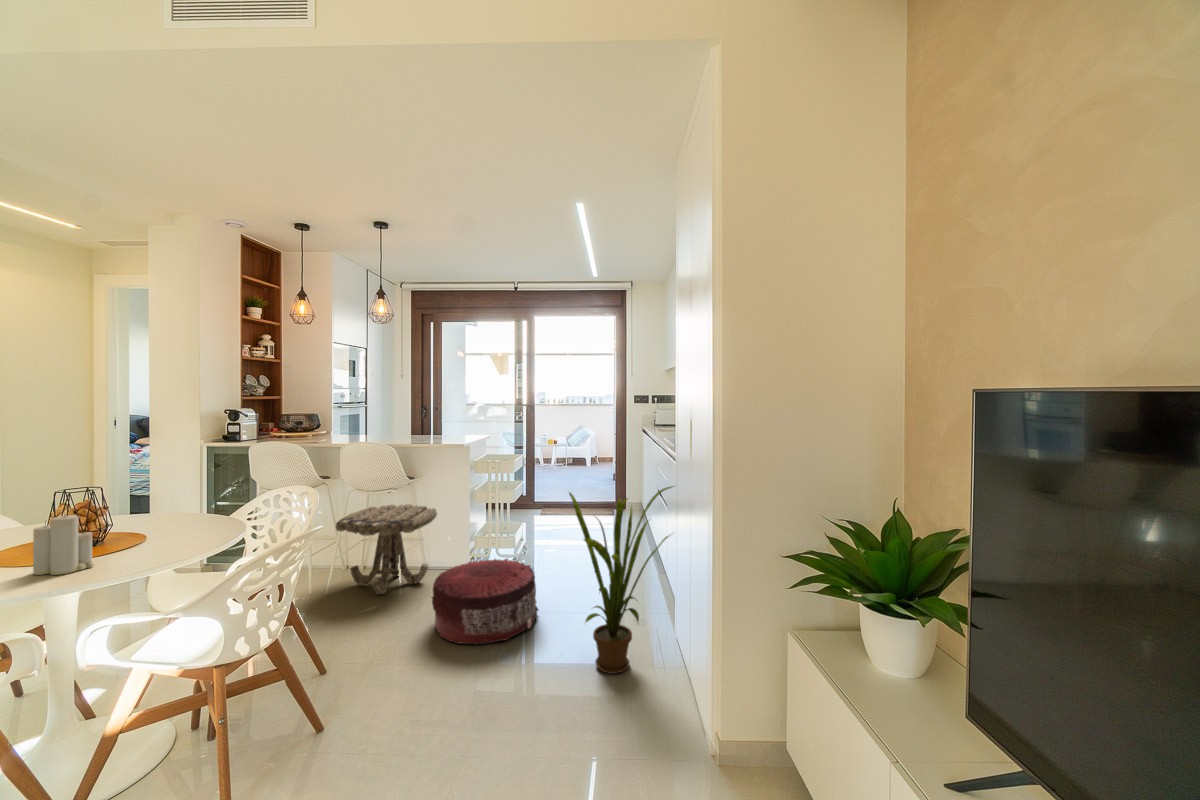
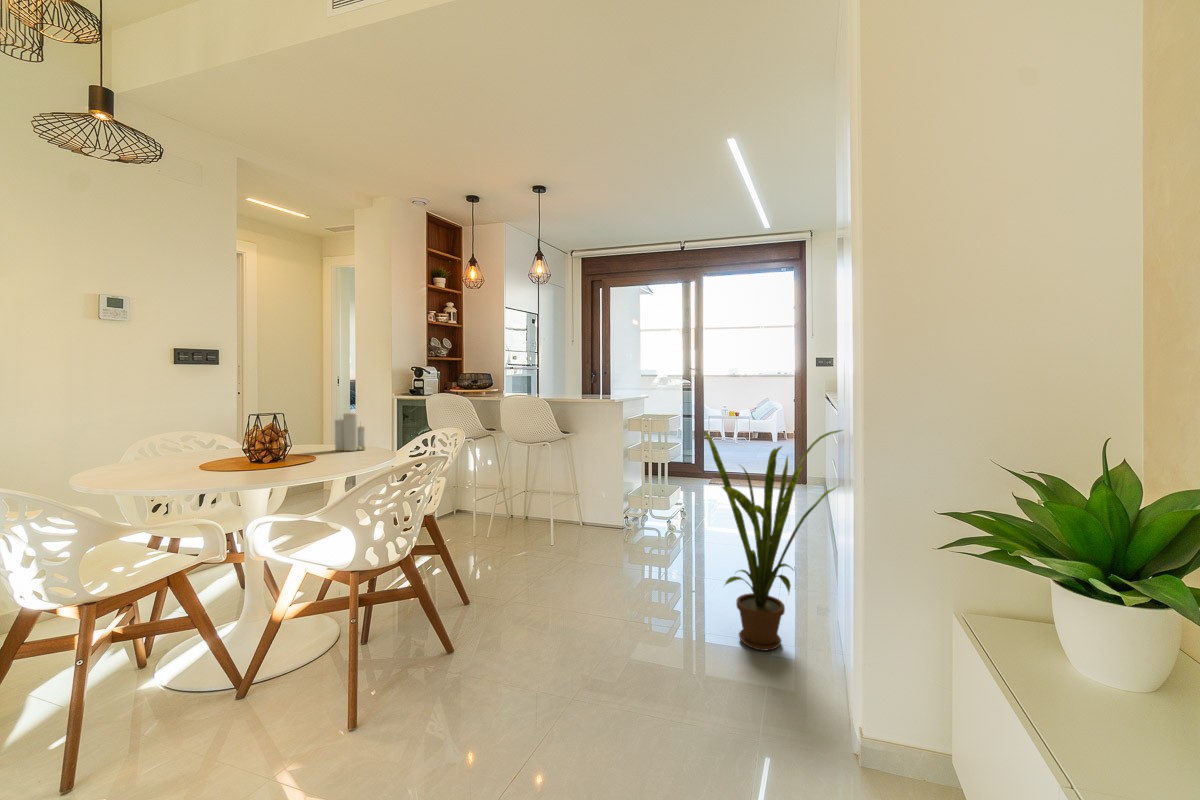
side table: present [336,504,437,594] -> none [495,459,589,541]
candle: present [33,515,94,575] -> present [335,413,366,451]
pouf: present [432,558,538,644] -> none [572,514,685,597]

